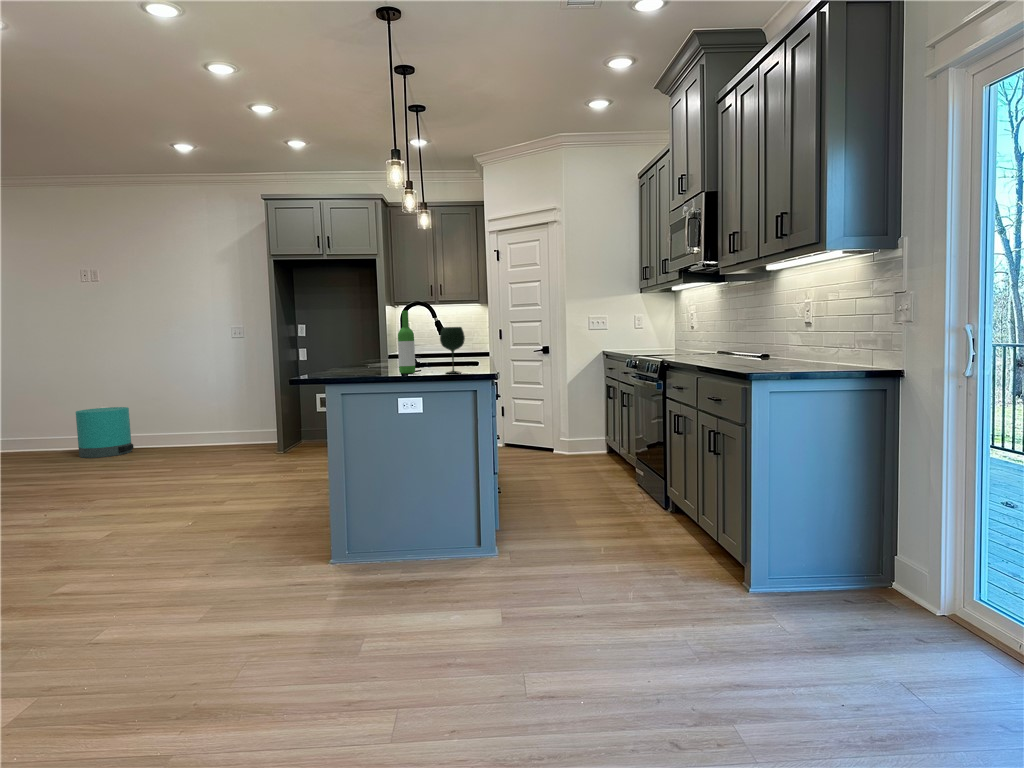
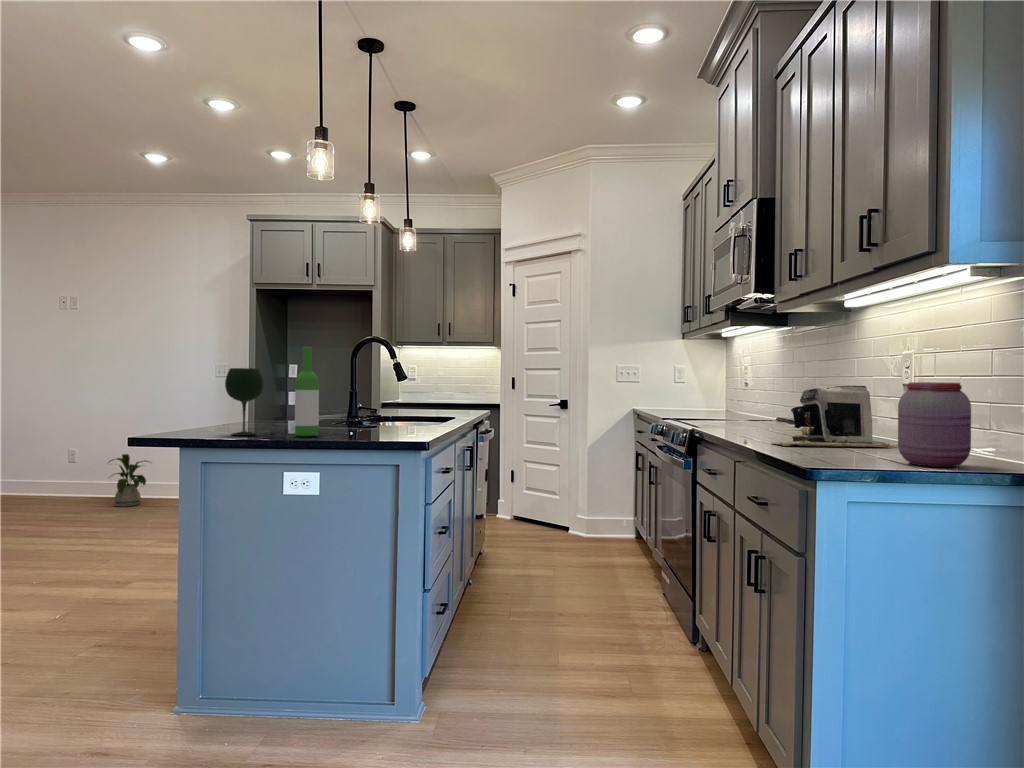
jar: none [799,320,839,370] -> present [898,382,971,467]
coffee maker: none [720,324,797,365] -> present [773,386,892,447]
wine glass: present [440,327,465,374] -> present [225,368,263,436]
trash can: present [76,407,134,458] -> none [30,450,93,507]
house plant: none [147,408,189,454] -> present [110,454,149,507]

